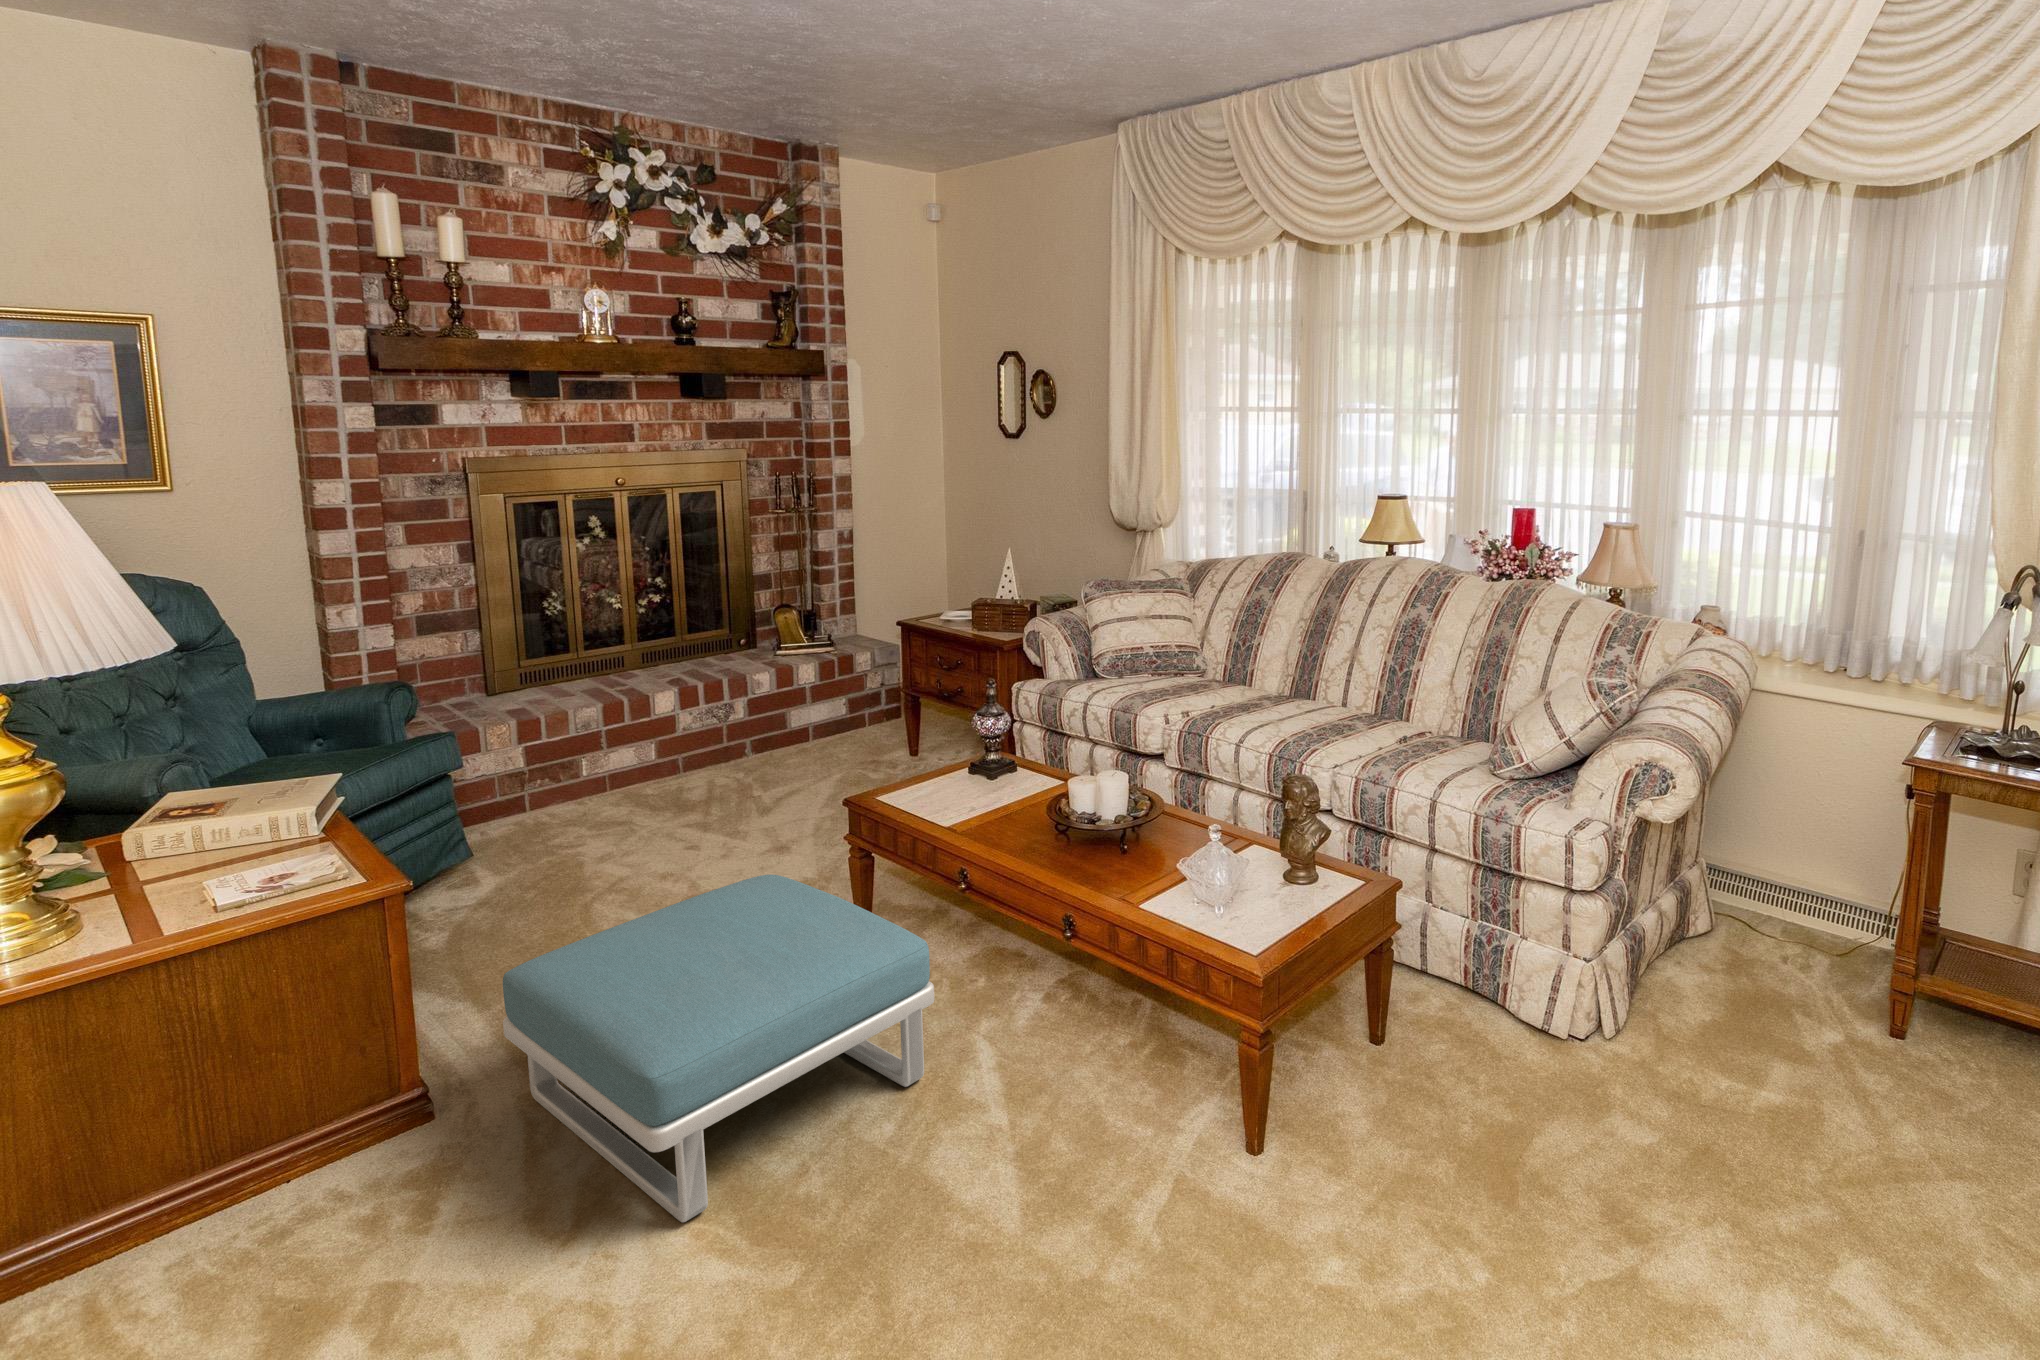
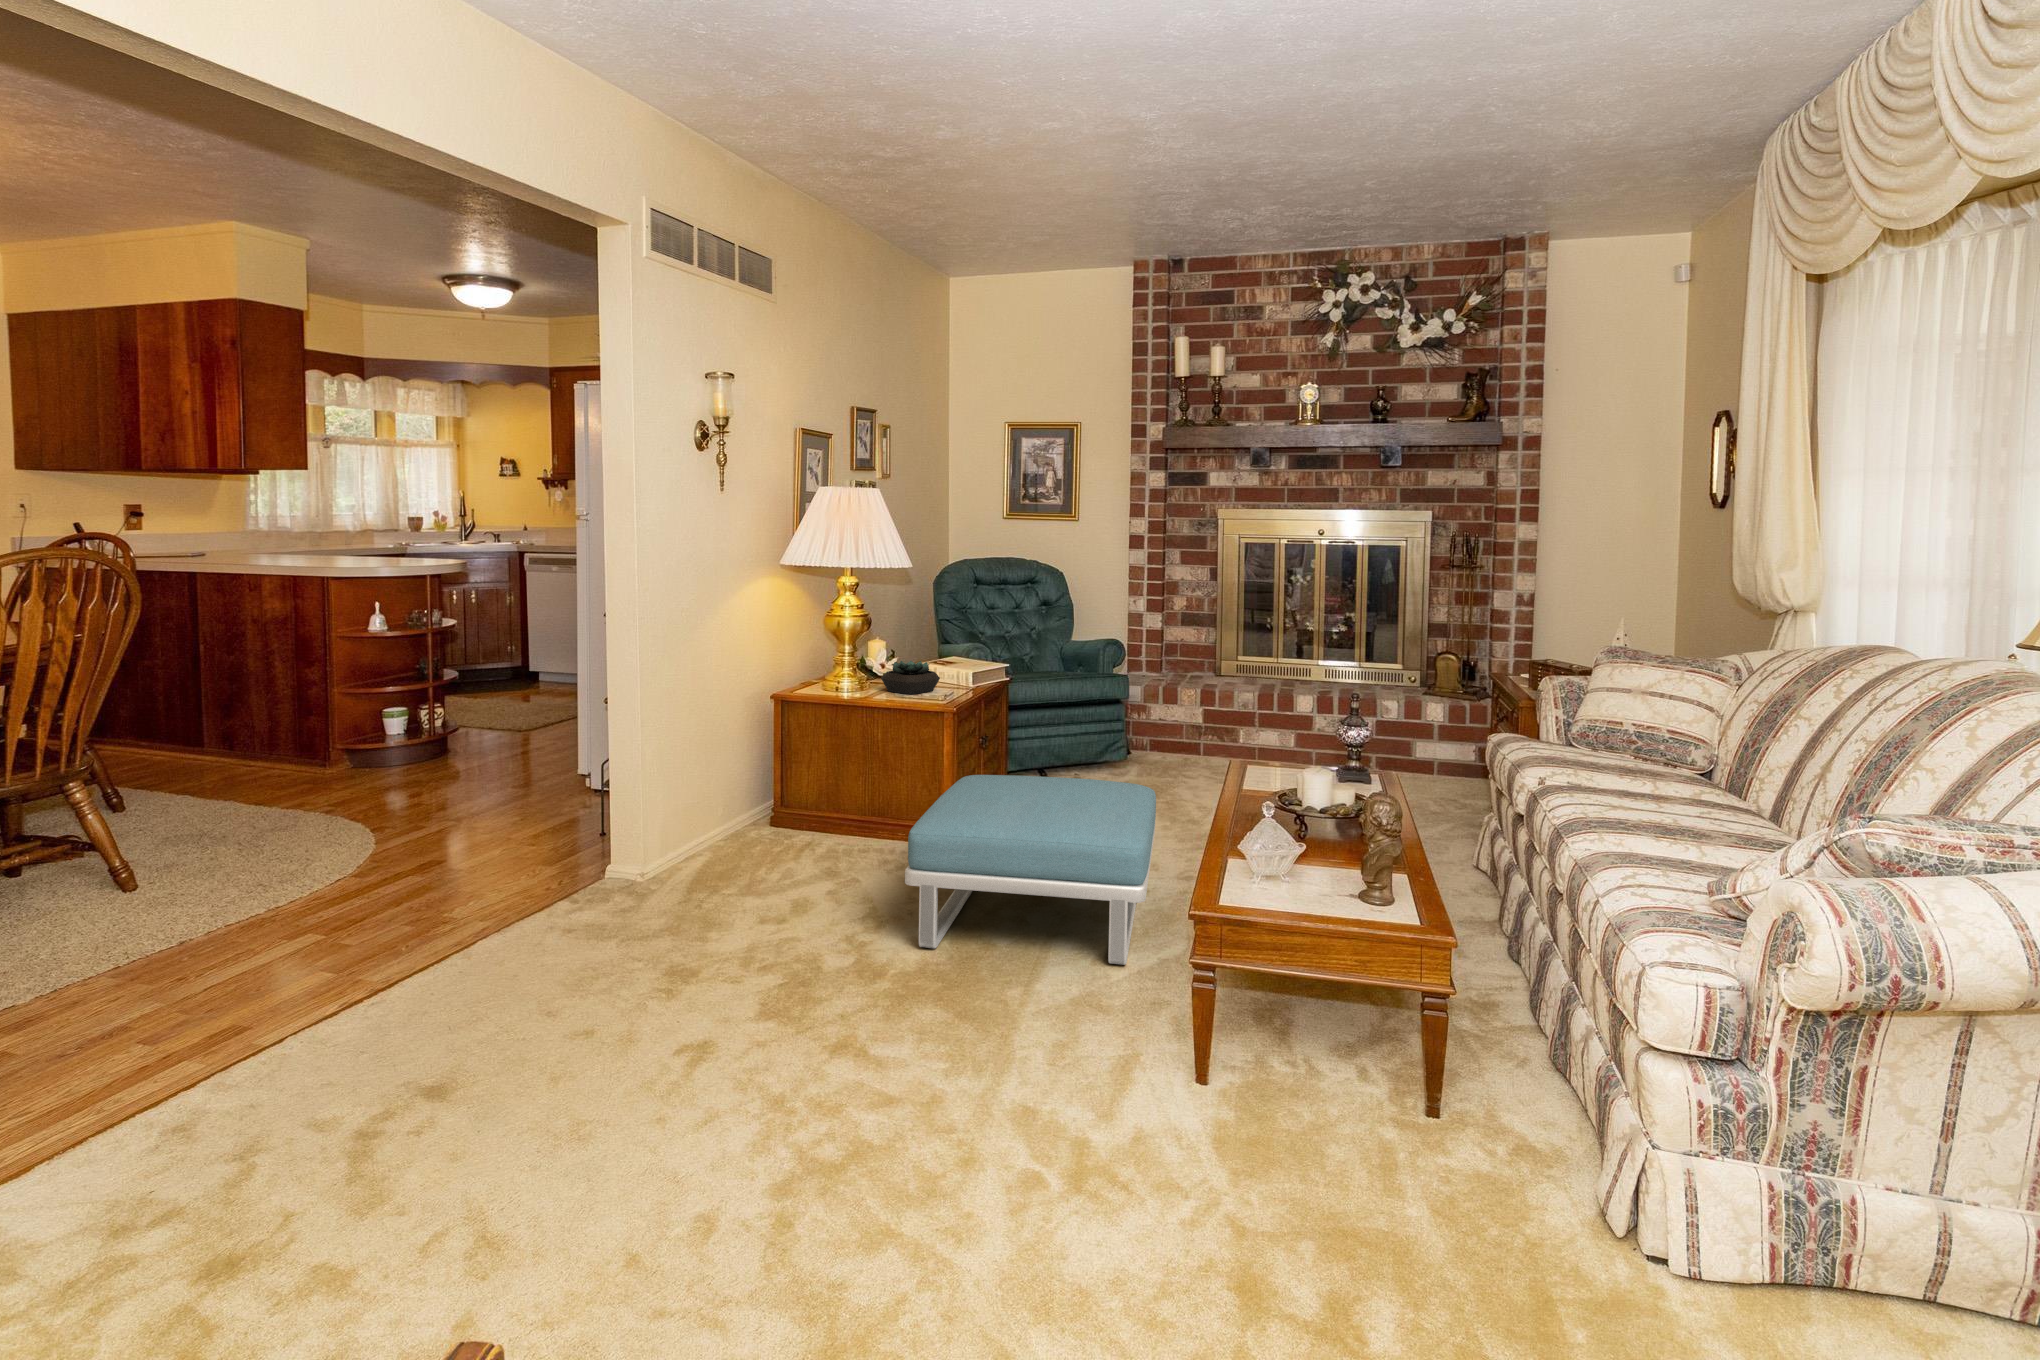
succulent plant: none [190,818,318,896] -> present [881,661,940,694]

